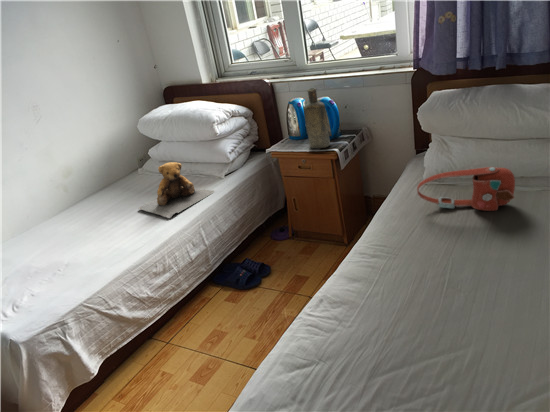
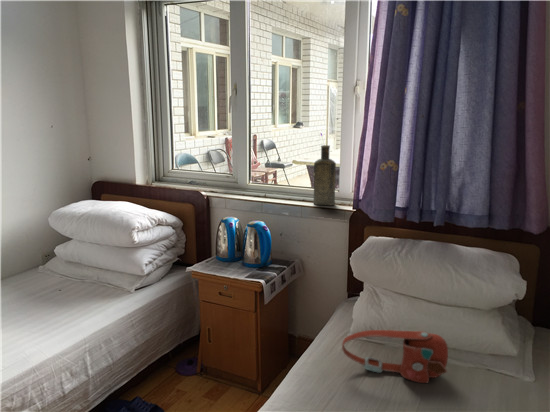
bottle: present [304,88,330,148] -> present [314,145,336,205]
teddy bear: present [139,162,214,218] -> none [17,266,122,335]

